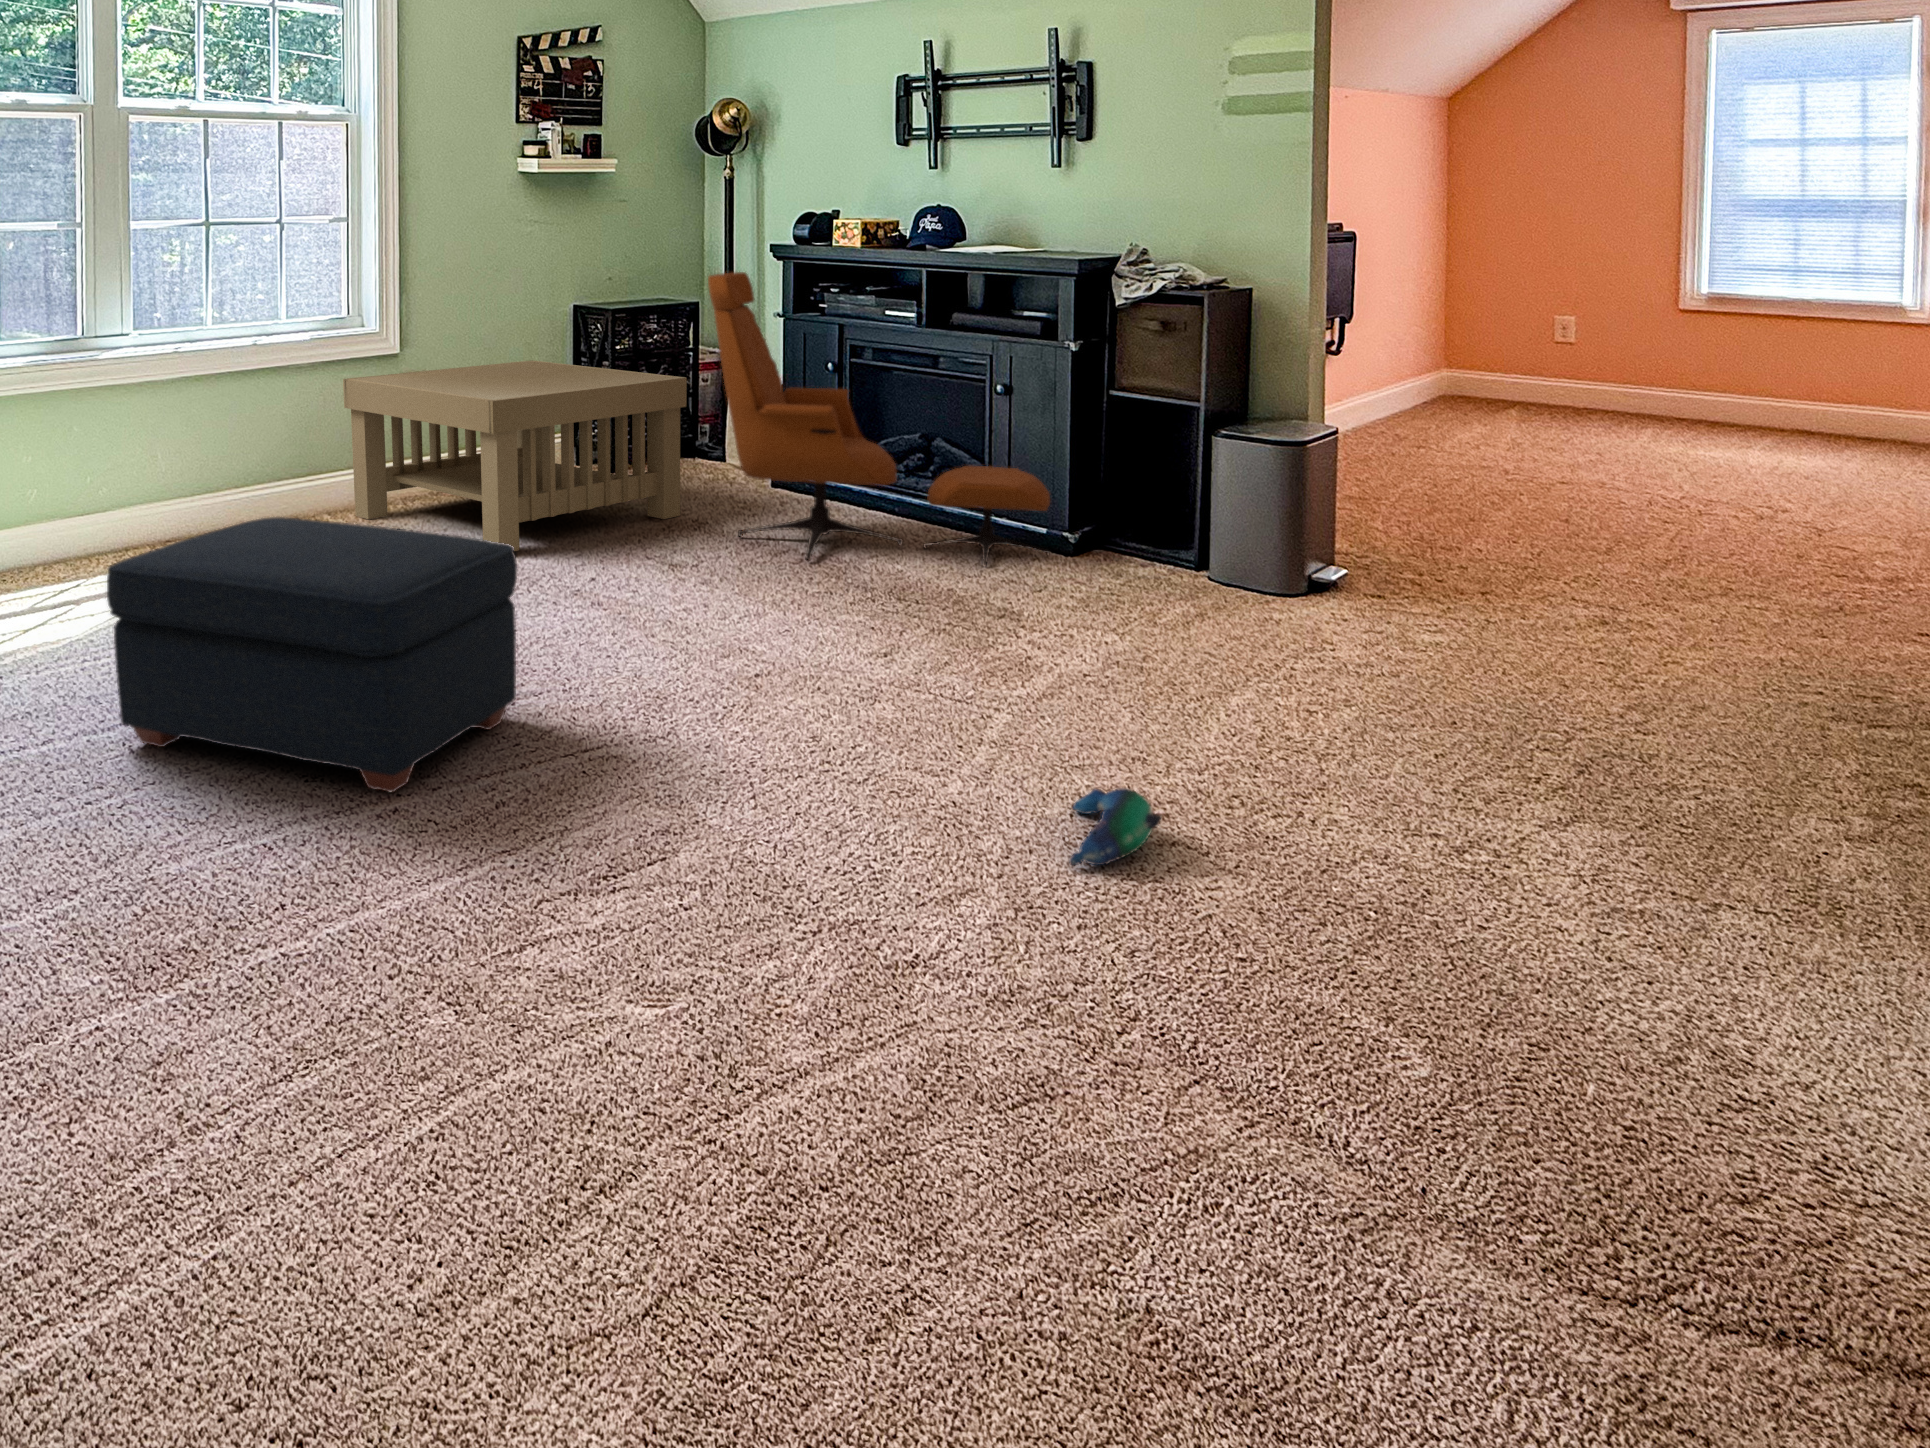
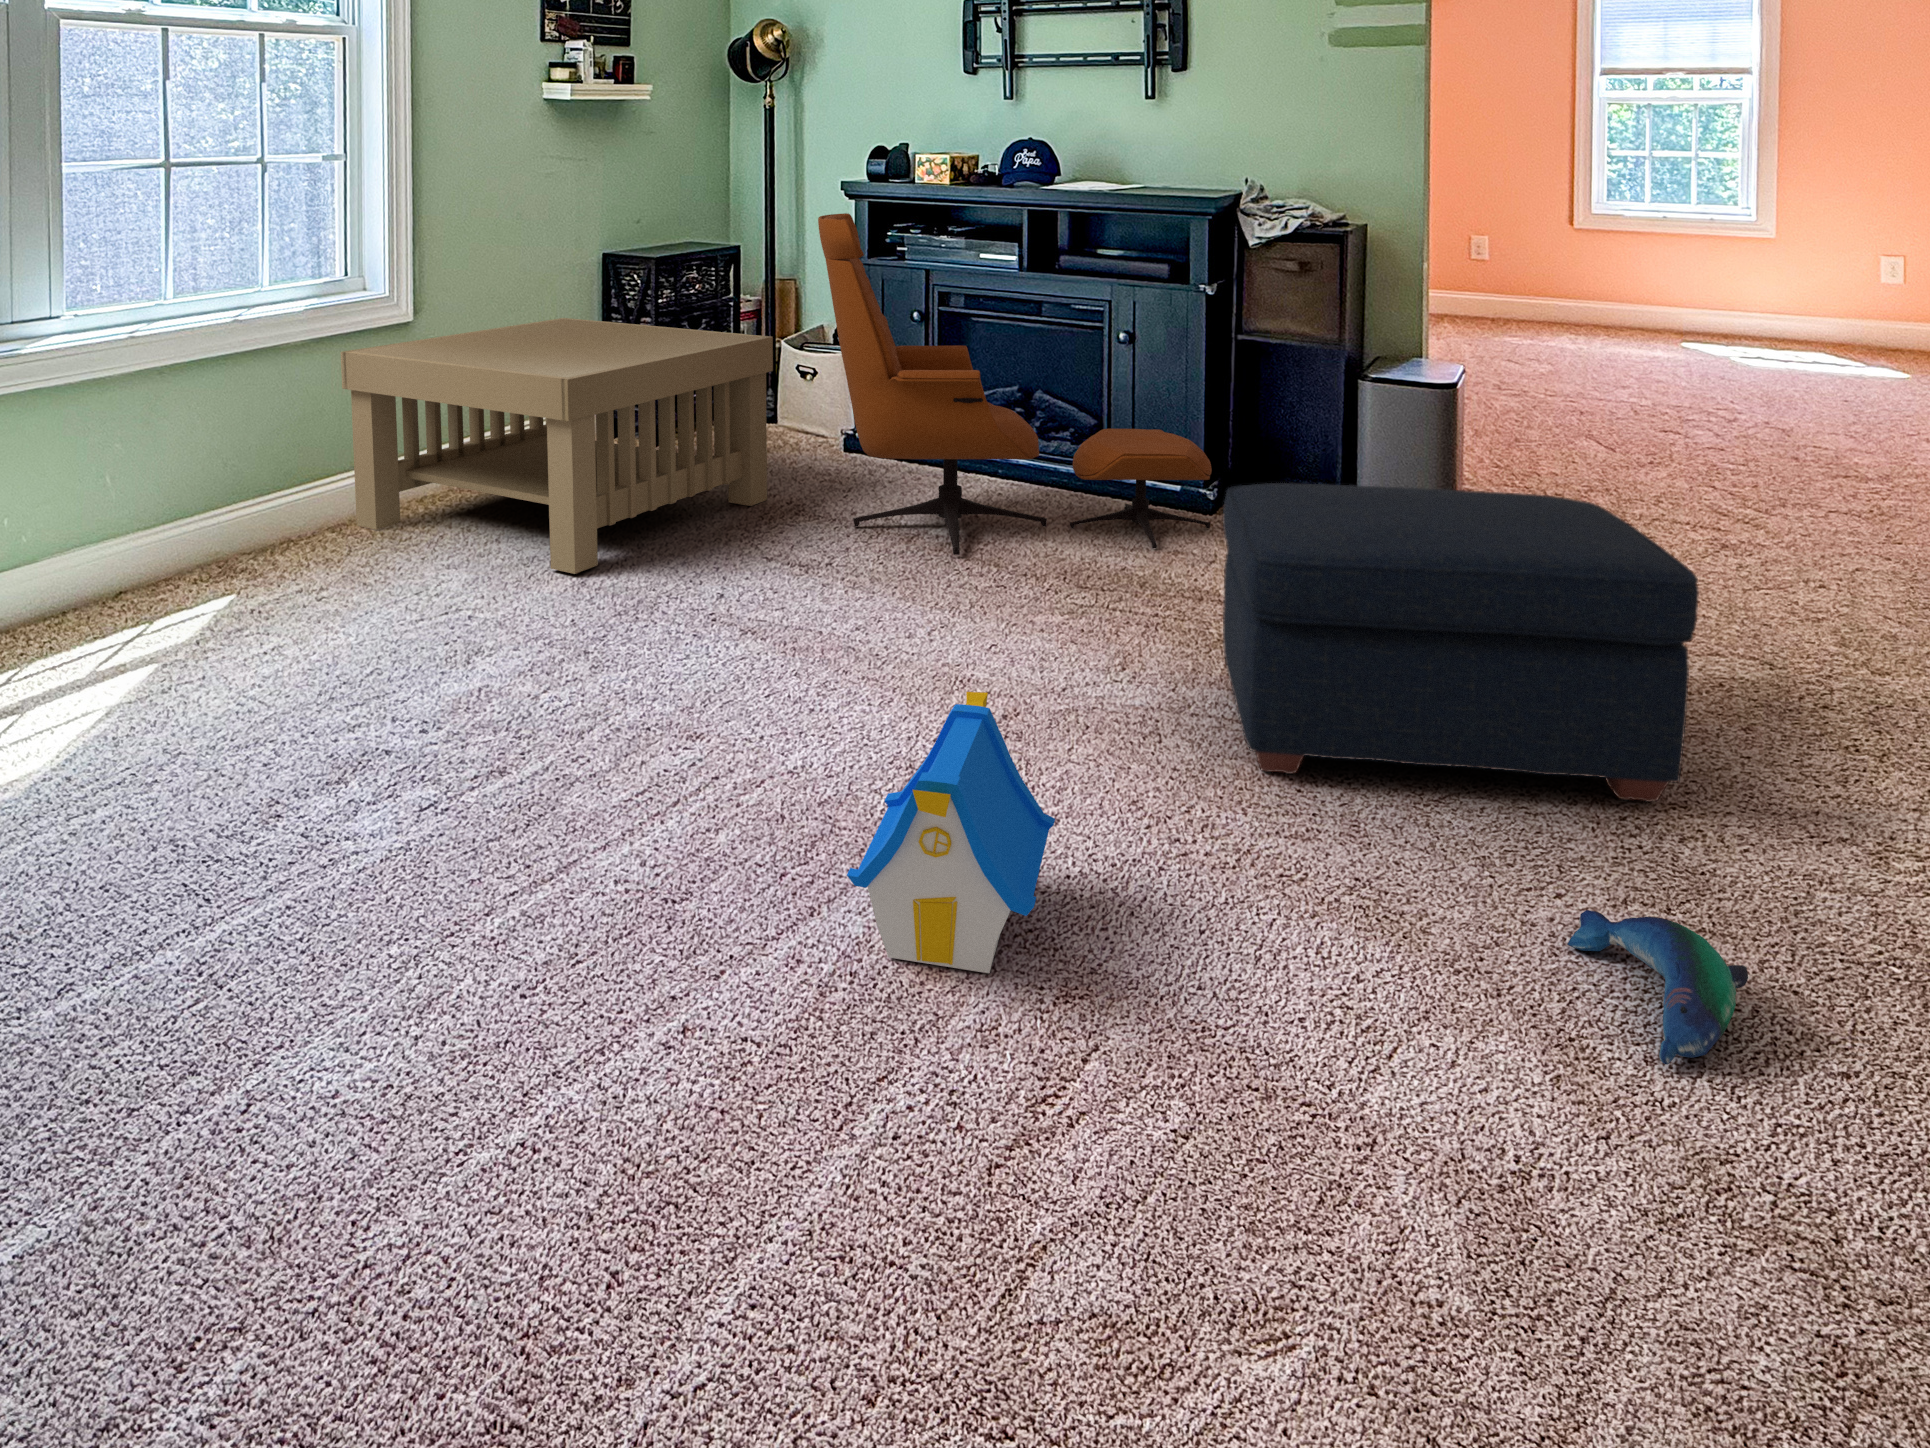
ottoman: present [107,517,517,792] -> present [1223,483,1699,802]
toy house: none [564,611,727,781] -> present [847,692,1055,973]

